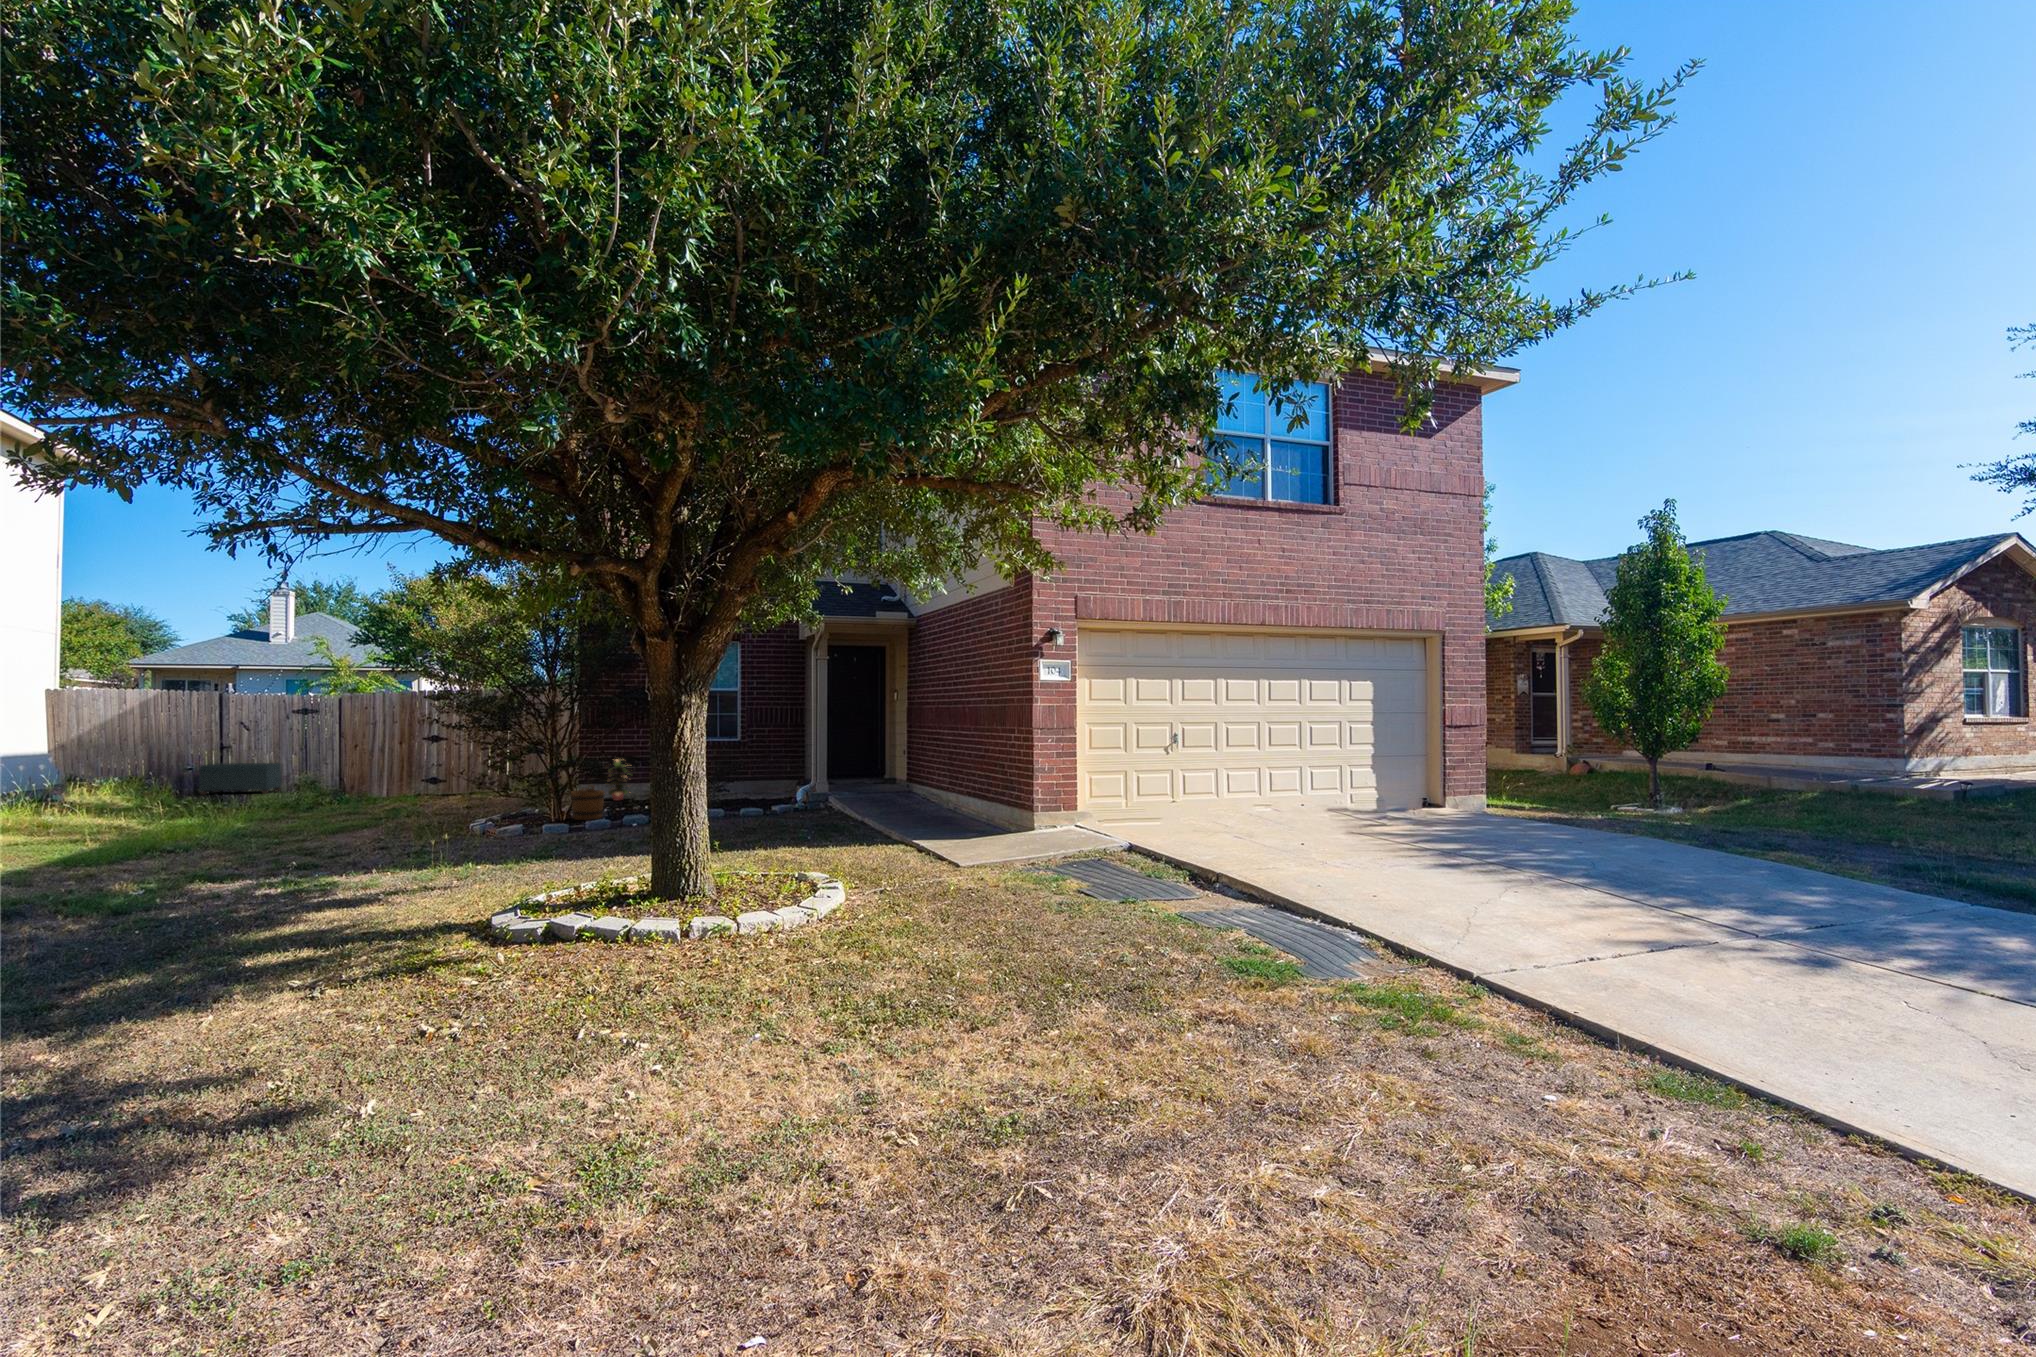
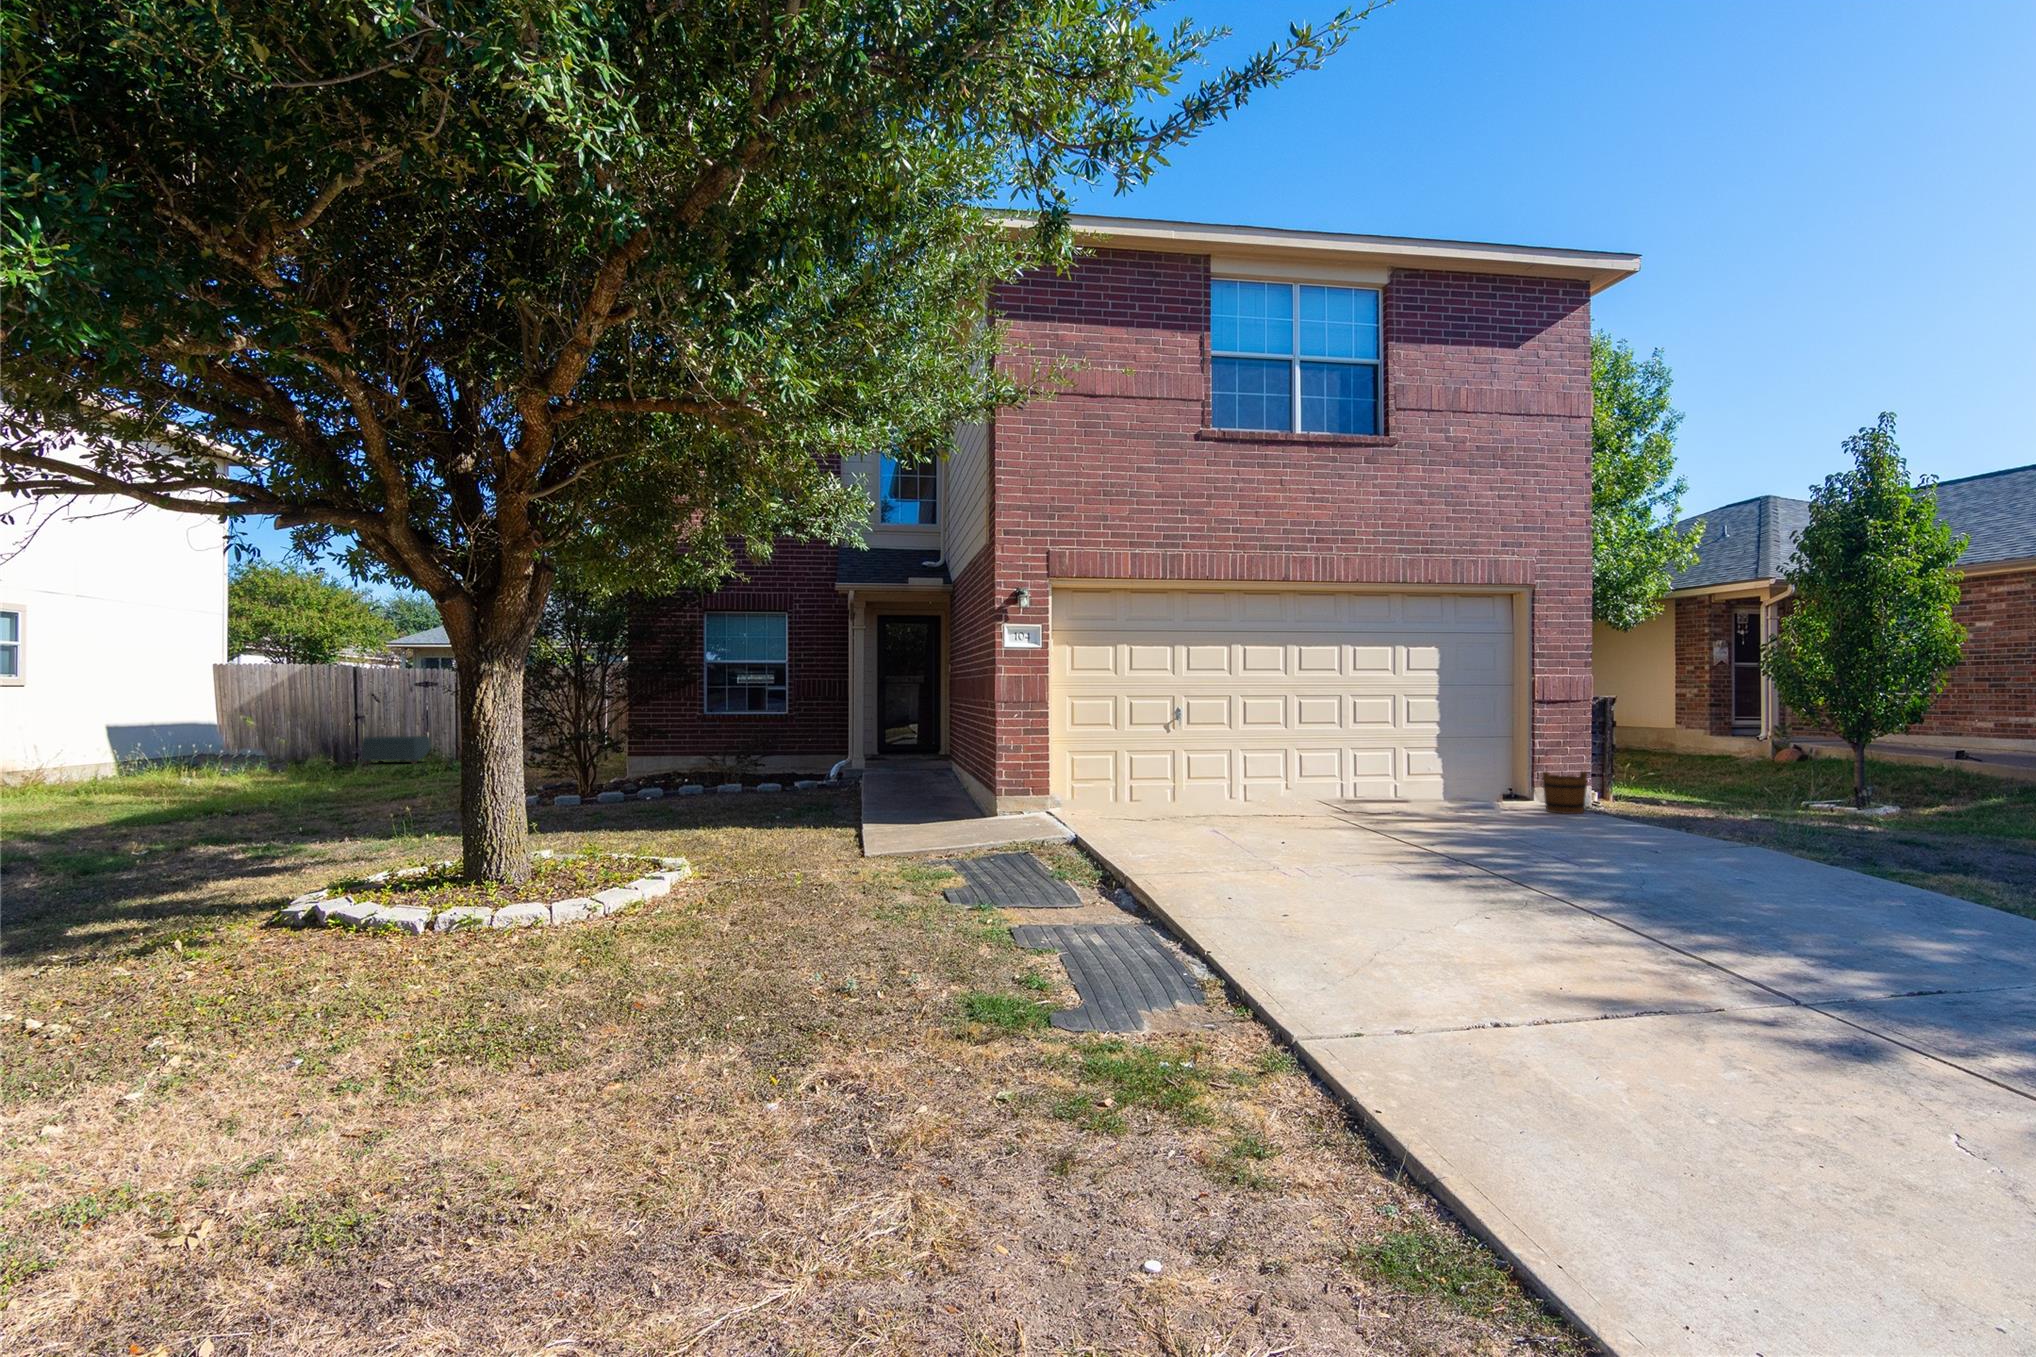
decorative plant: present [605,759,628,800] -> none [668,734,699,775]
bucket: present [571,785,604,820] -> present [1542,771,1587,814]

